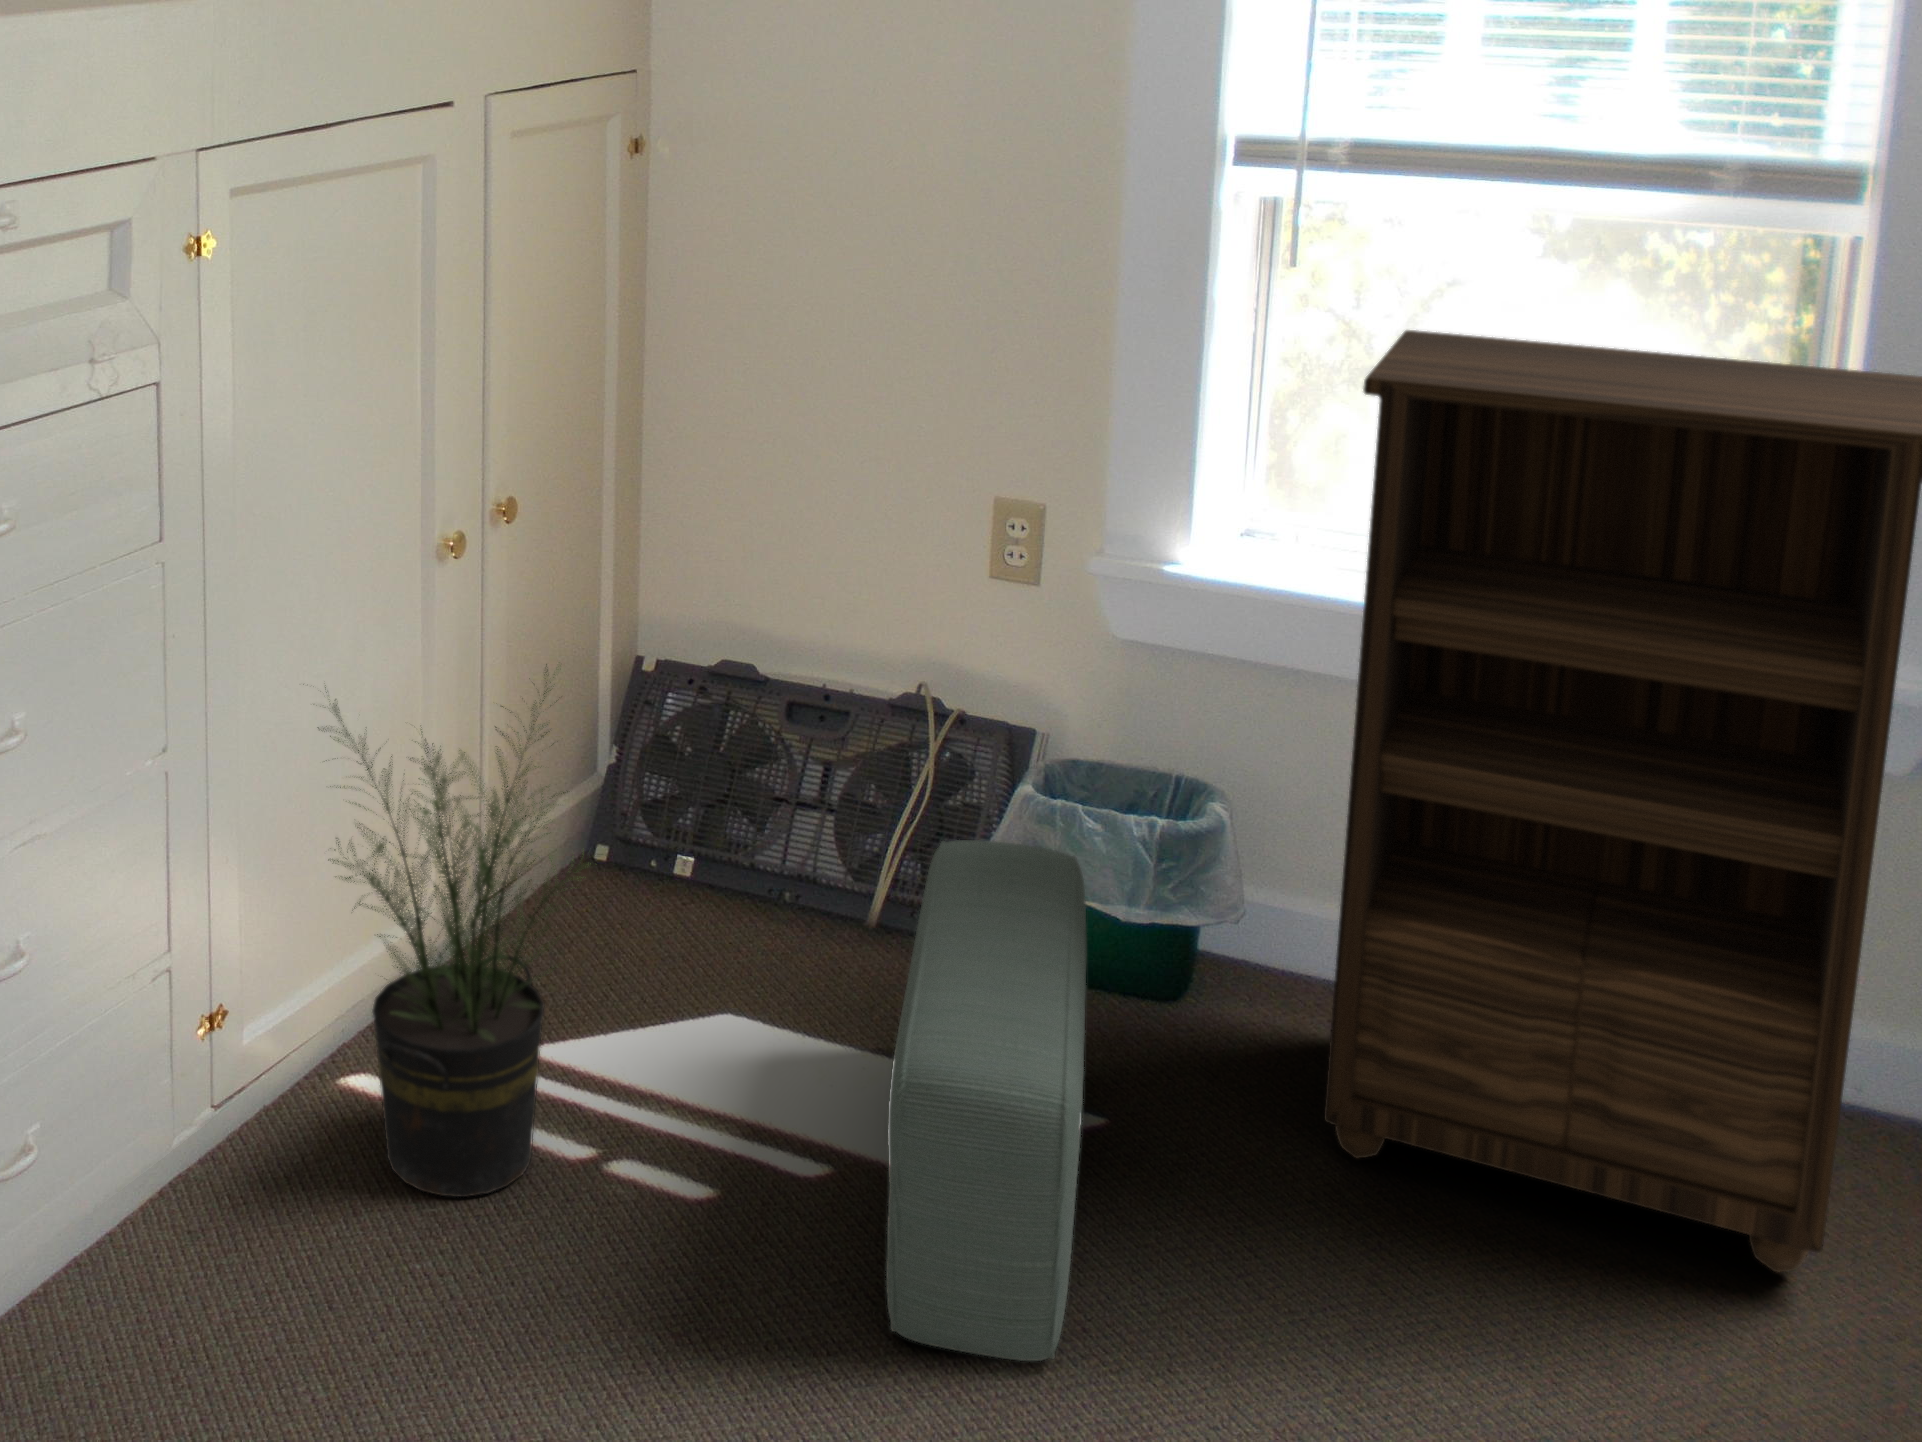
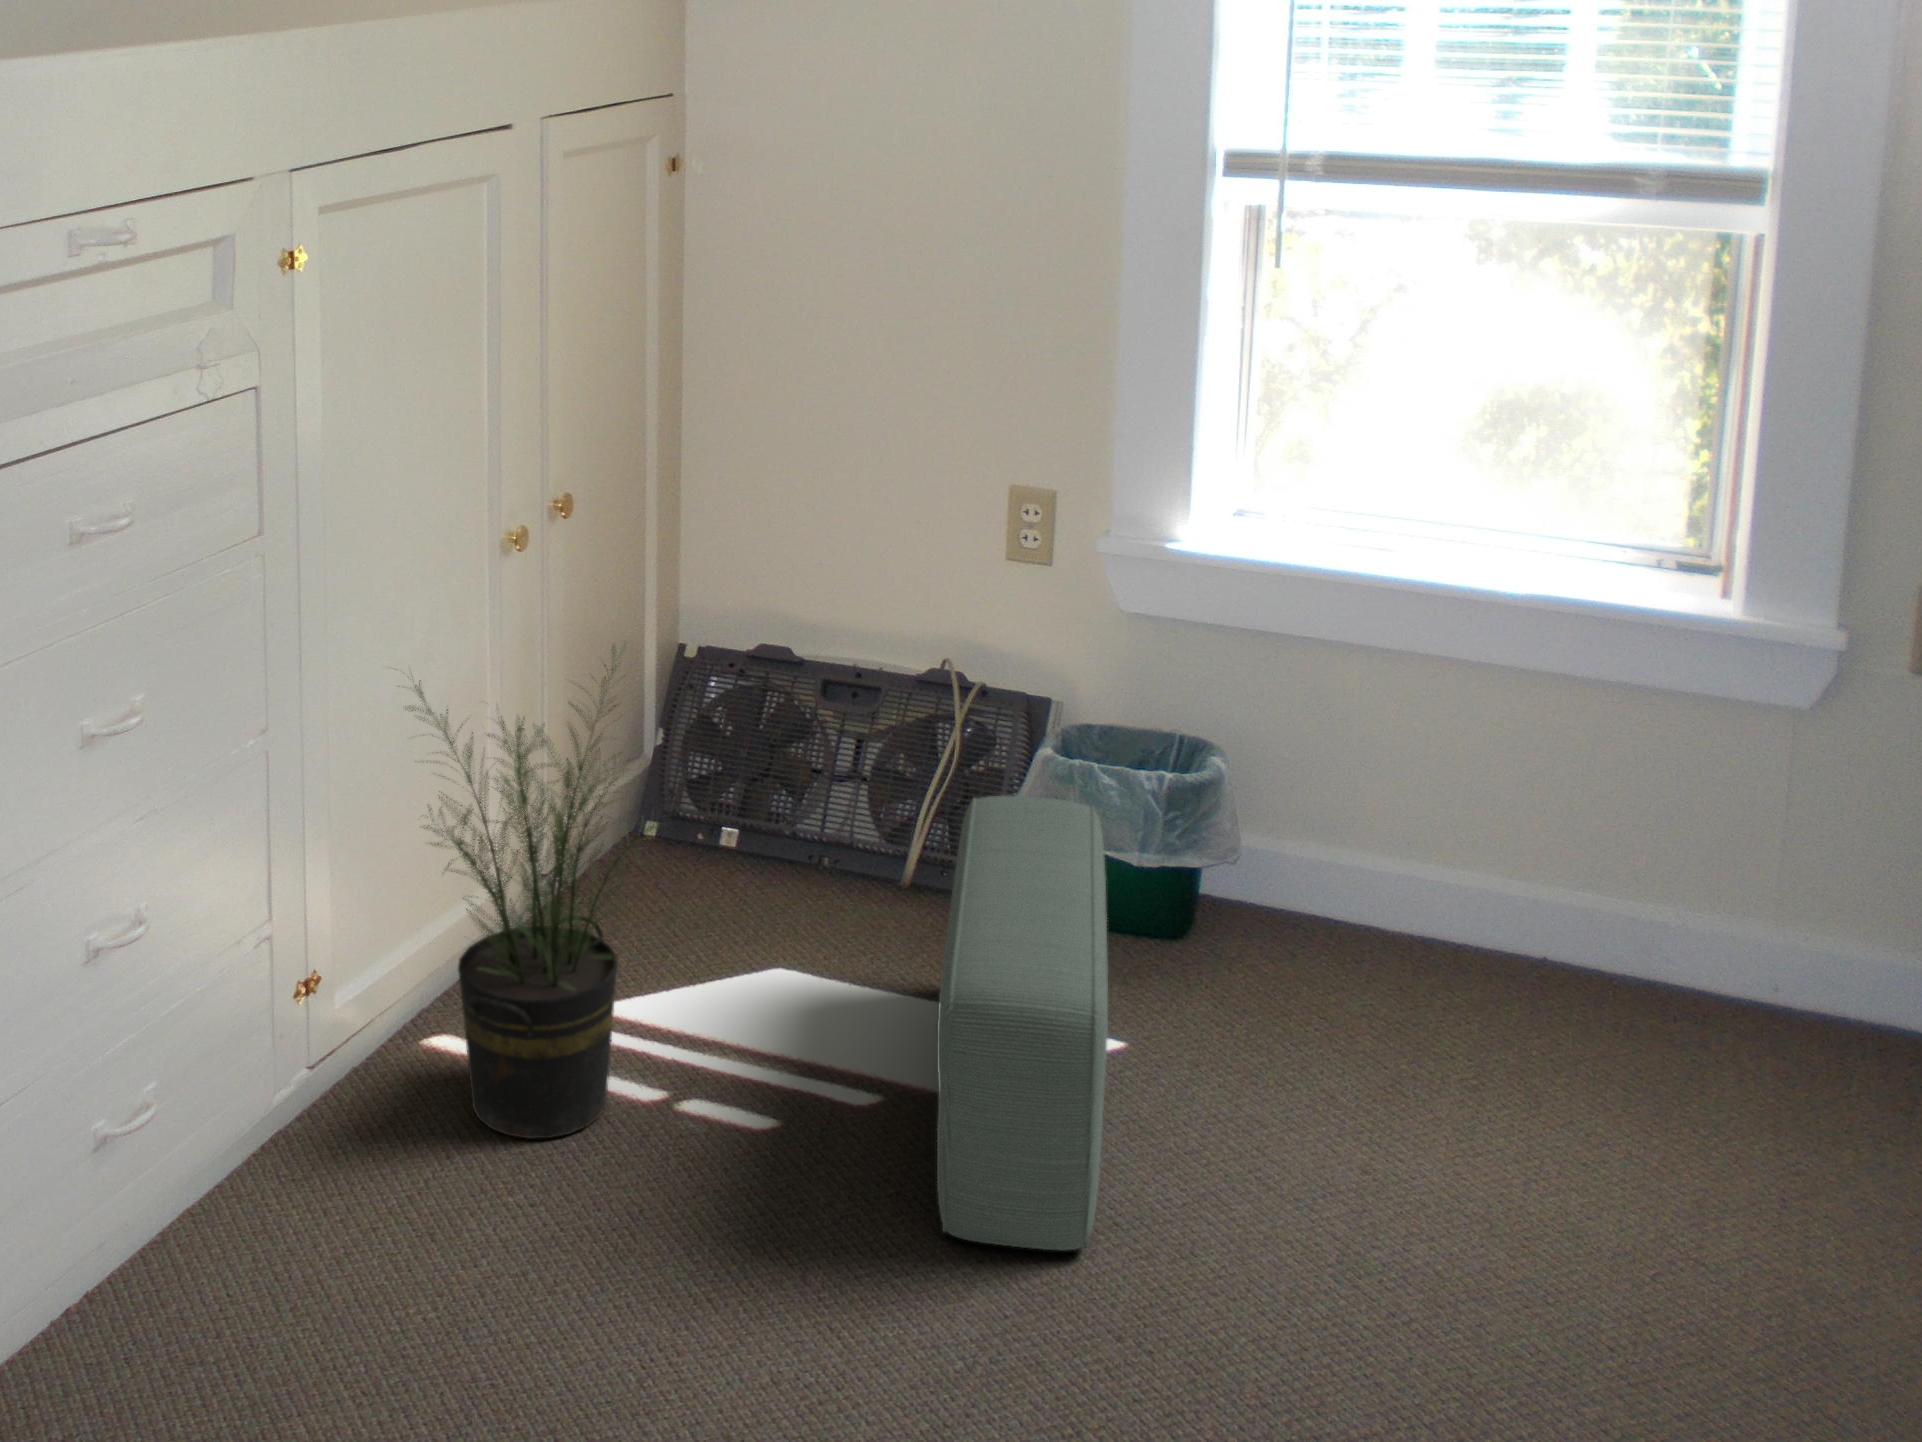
bookshelf: present [1324,330,1922,1273] -> none [1318,322,1830,1144]

